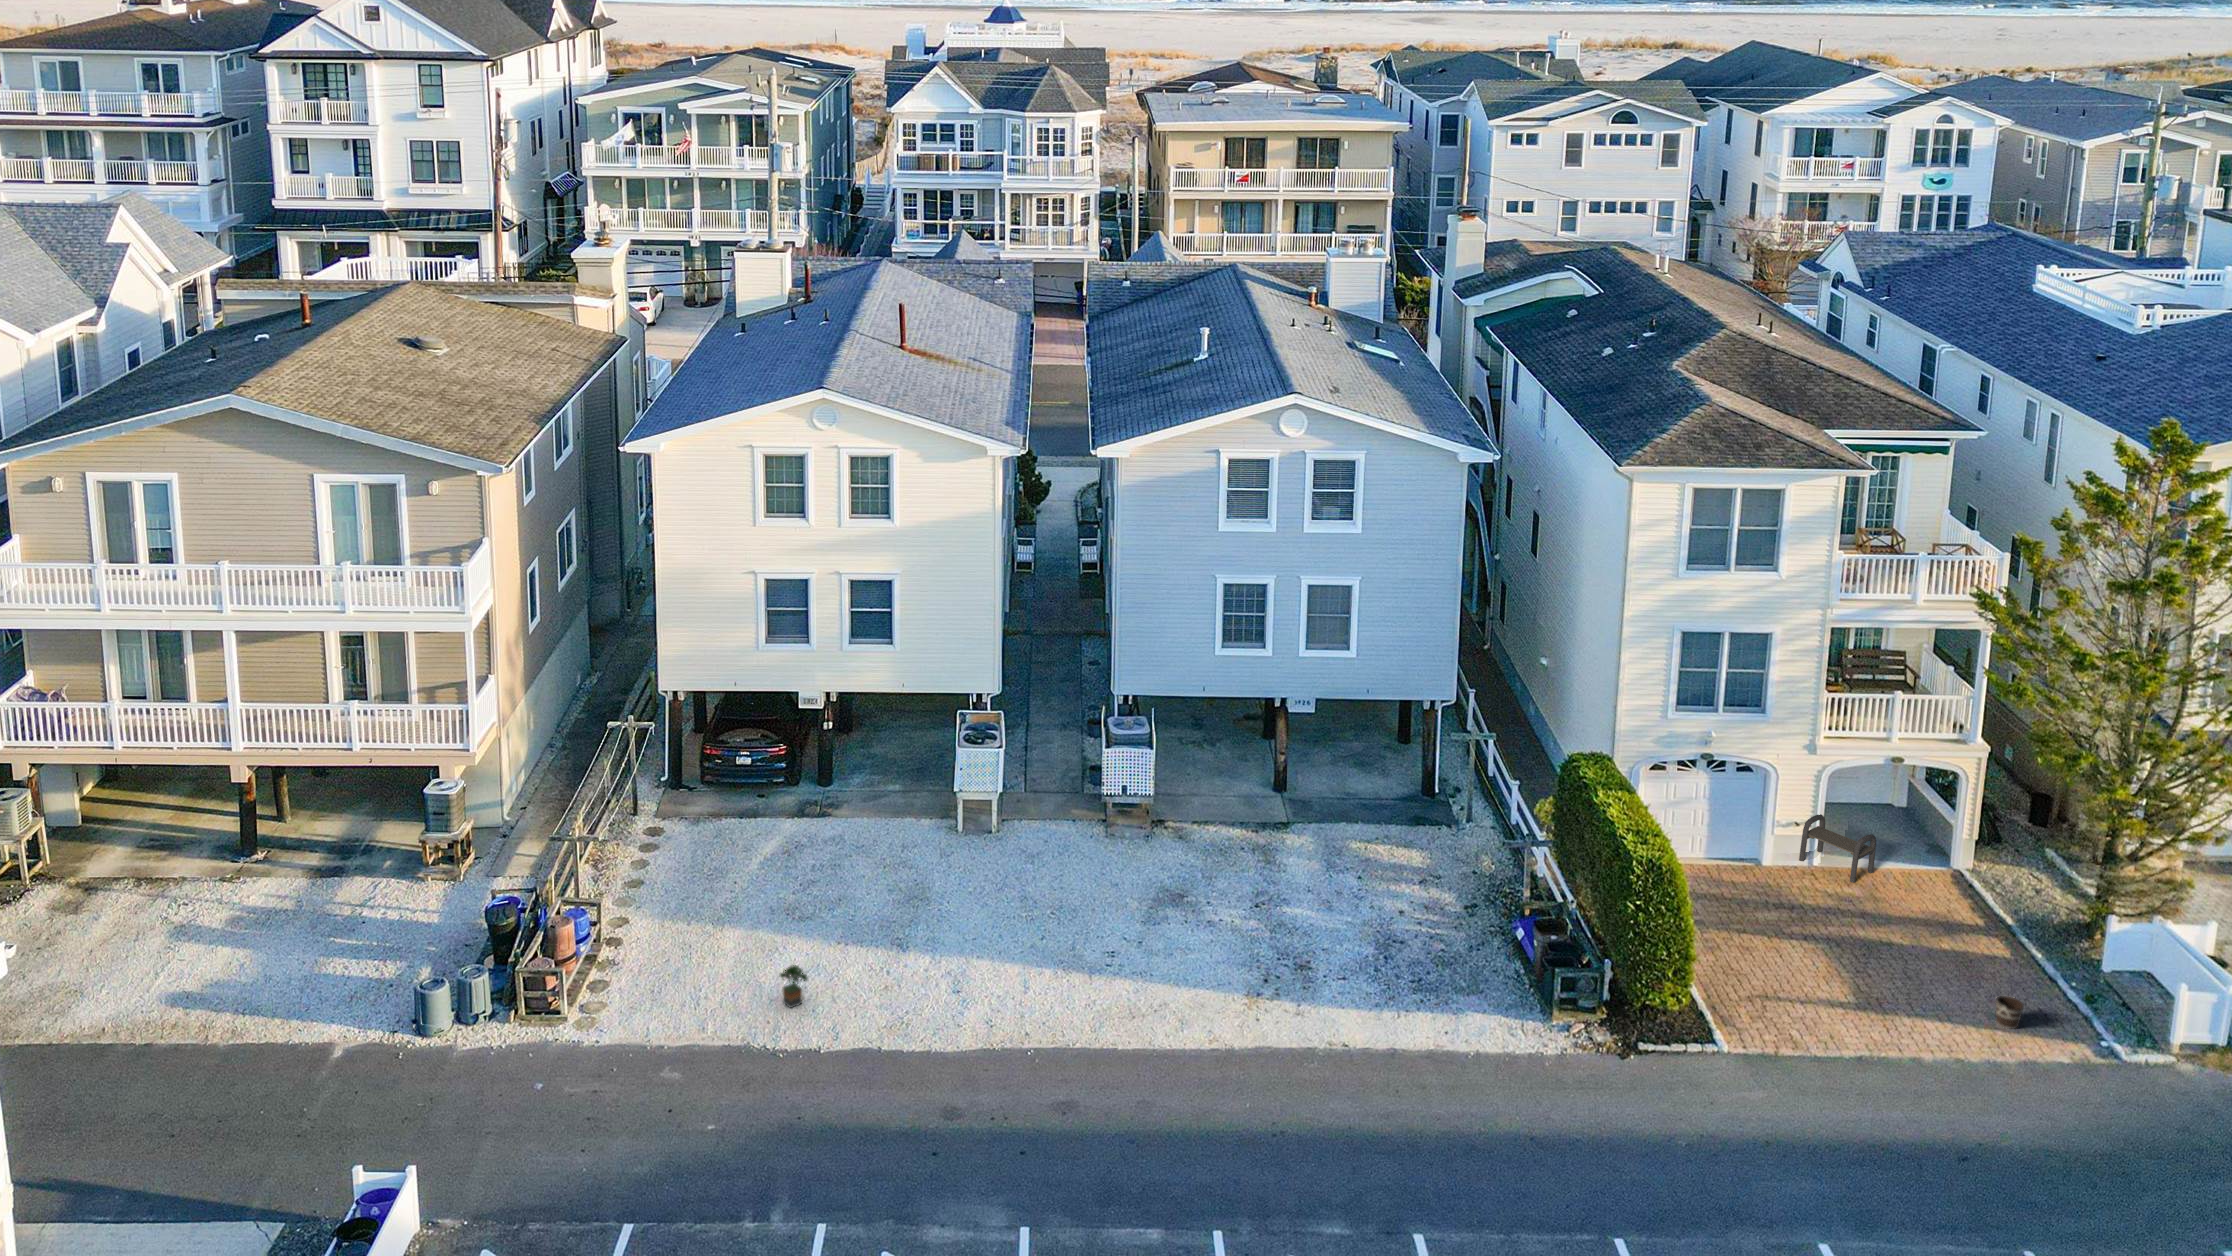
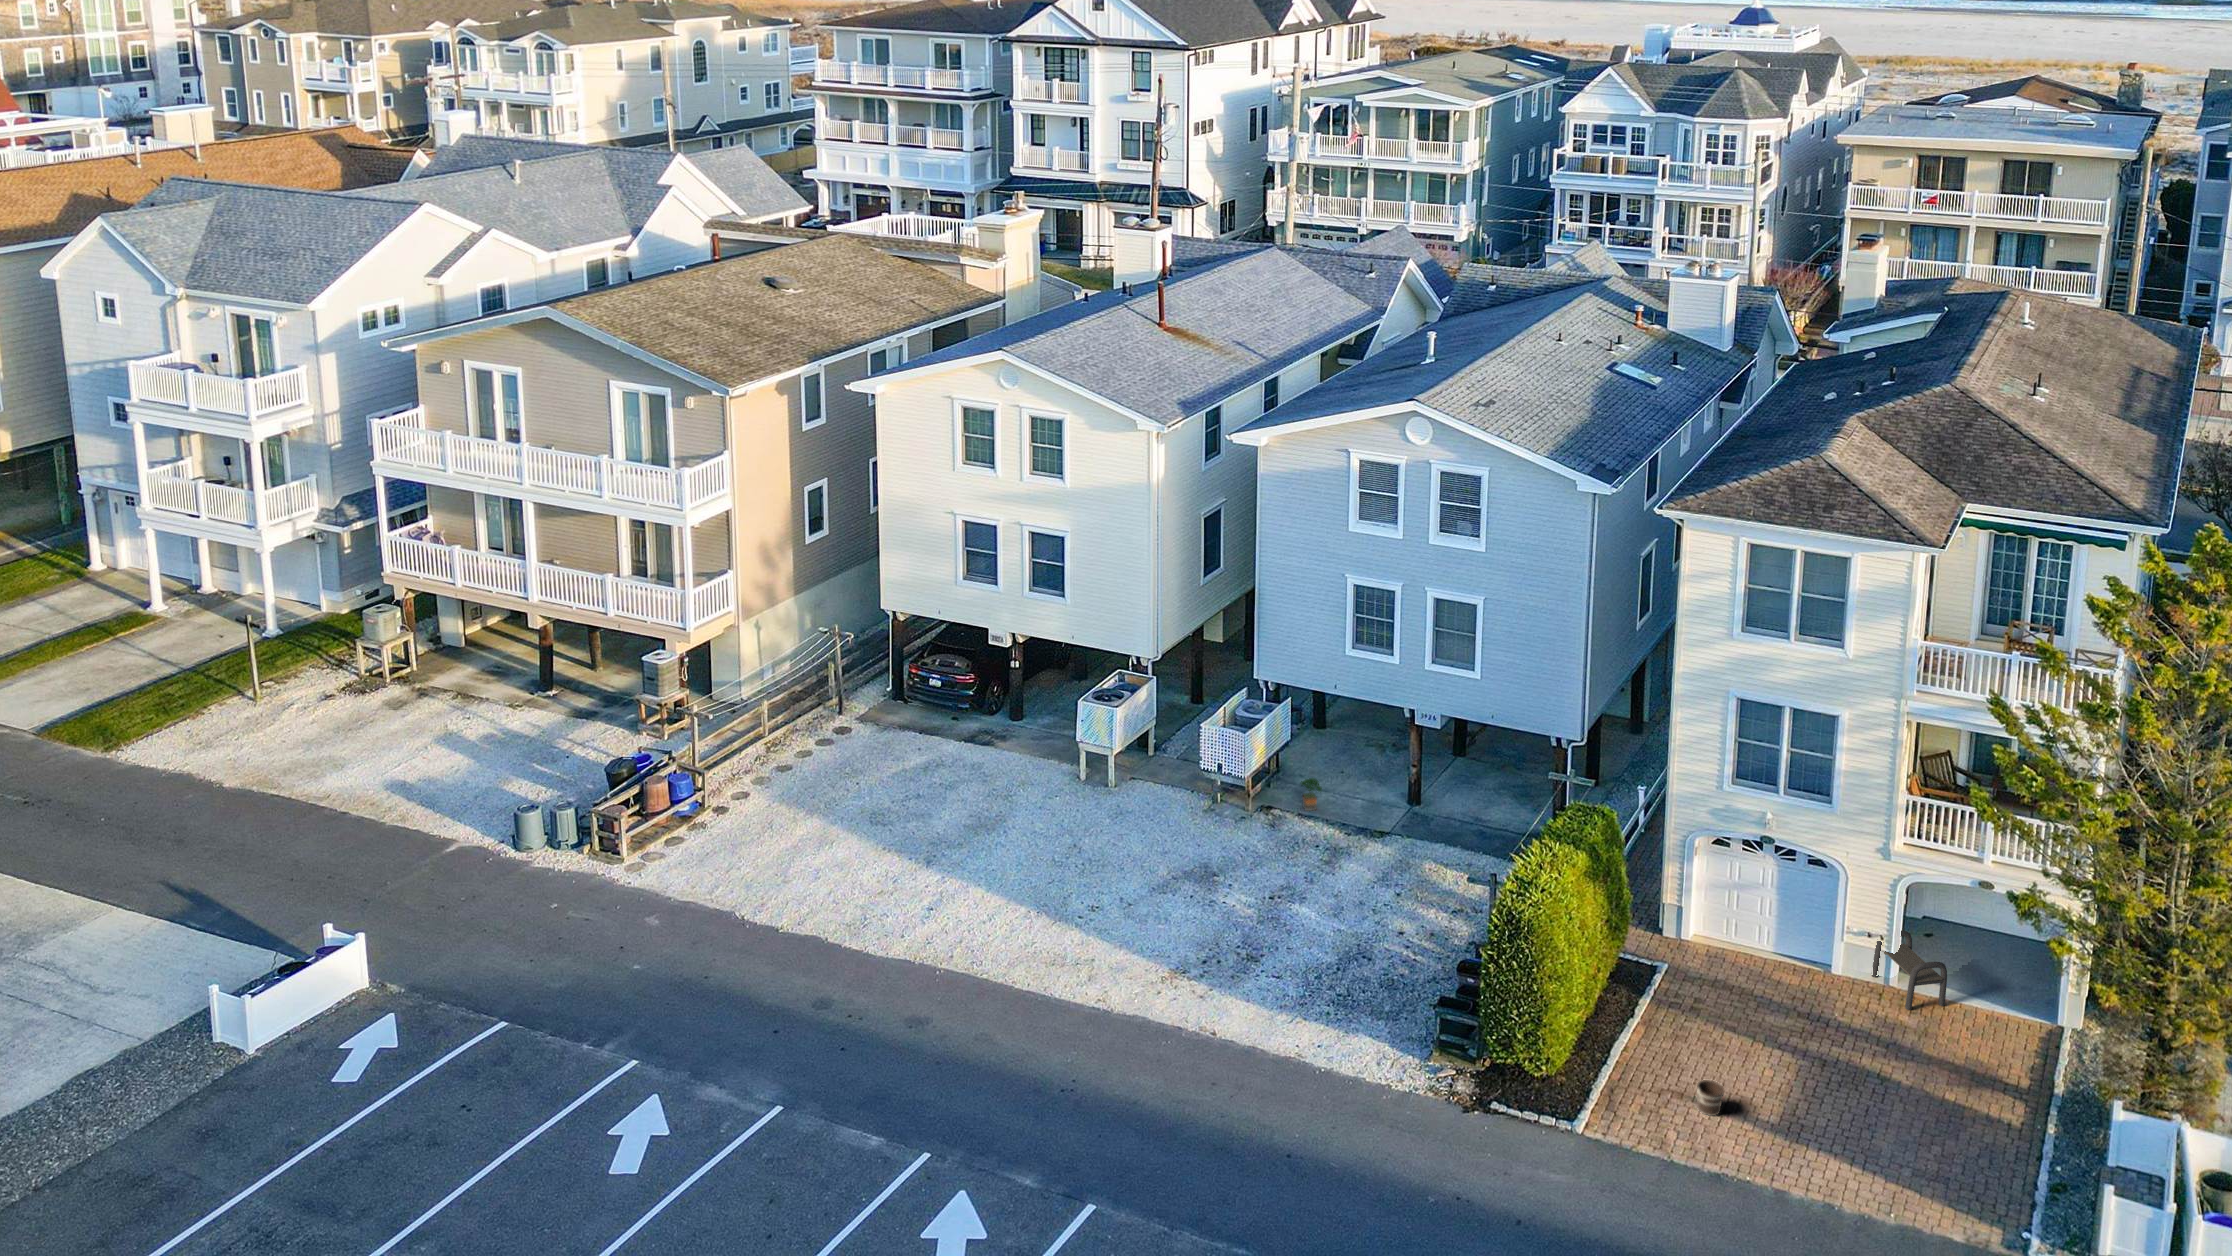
potted tree: present [780,965,808,1008] -> present [1301,778,1322,811]
bucket: present [1995,996,2024,1029] -> present [1697,1080,1724,1116]

